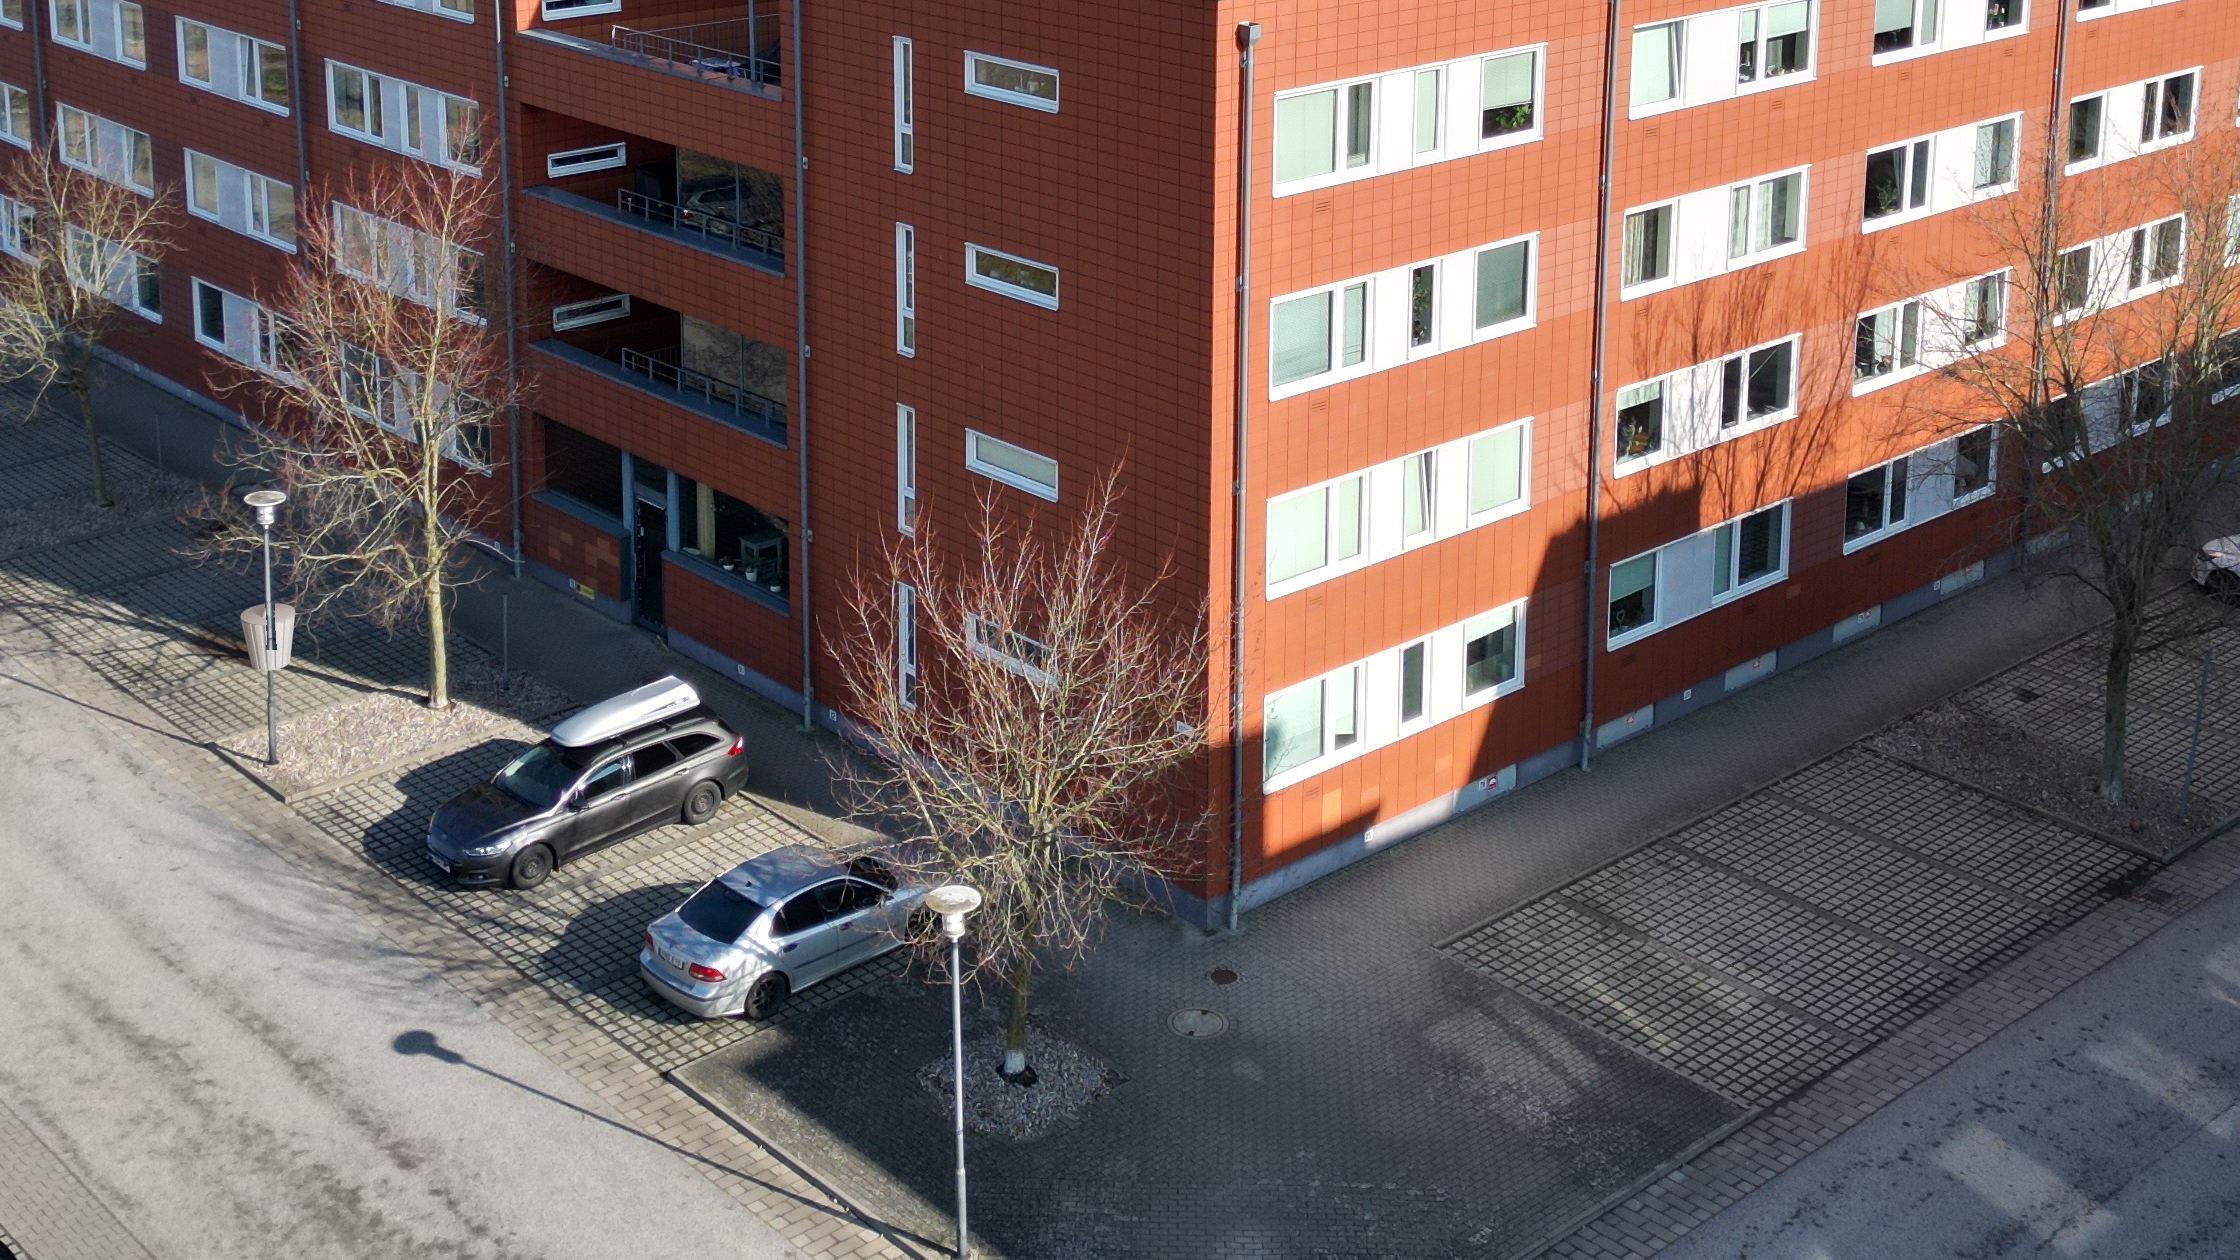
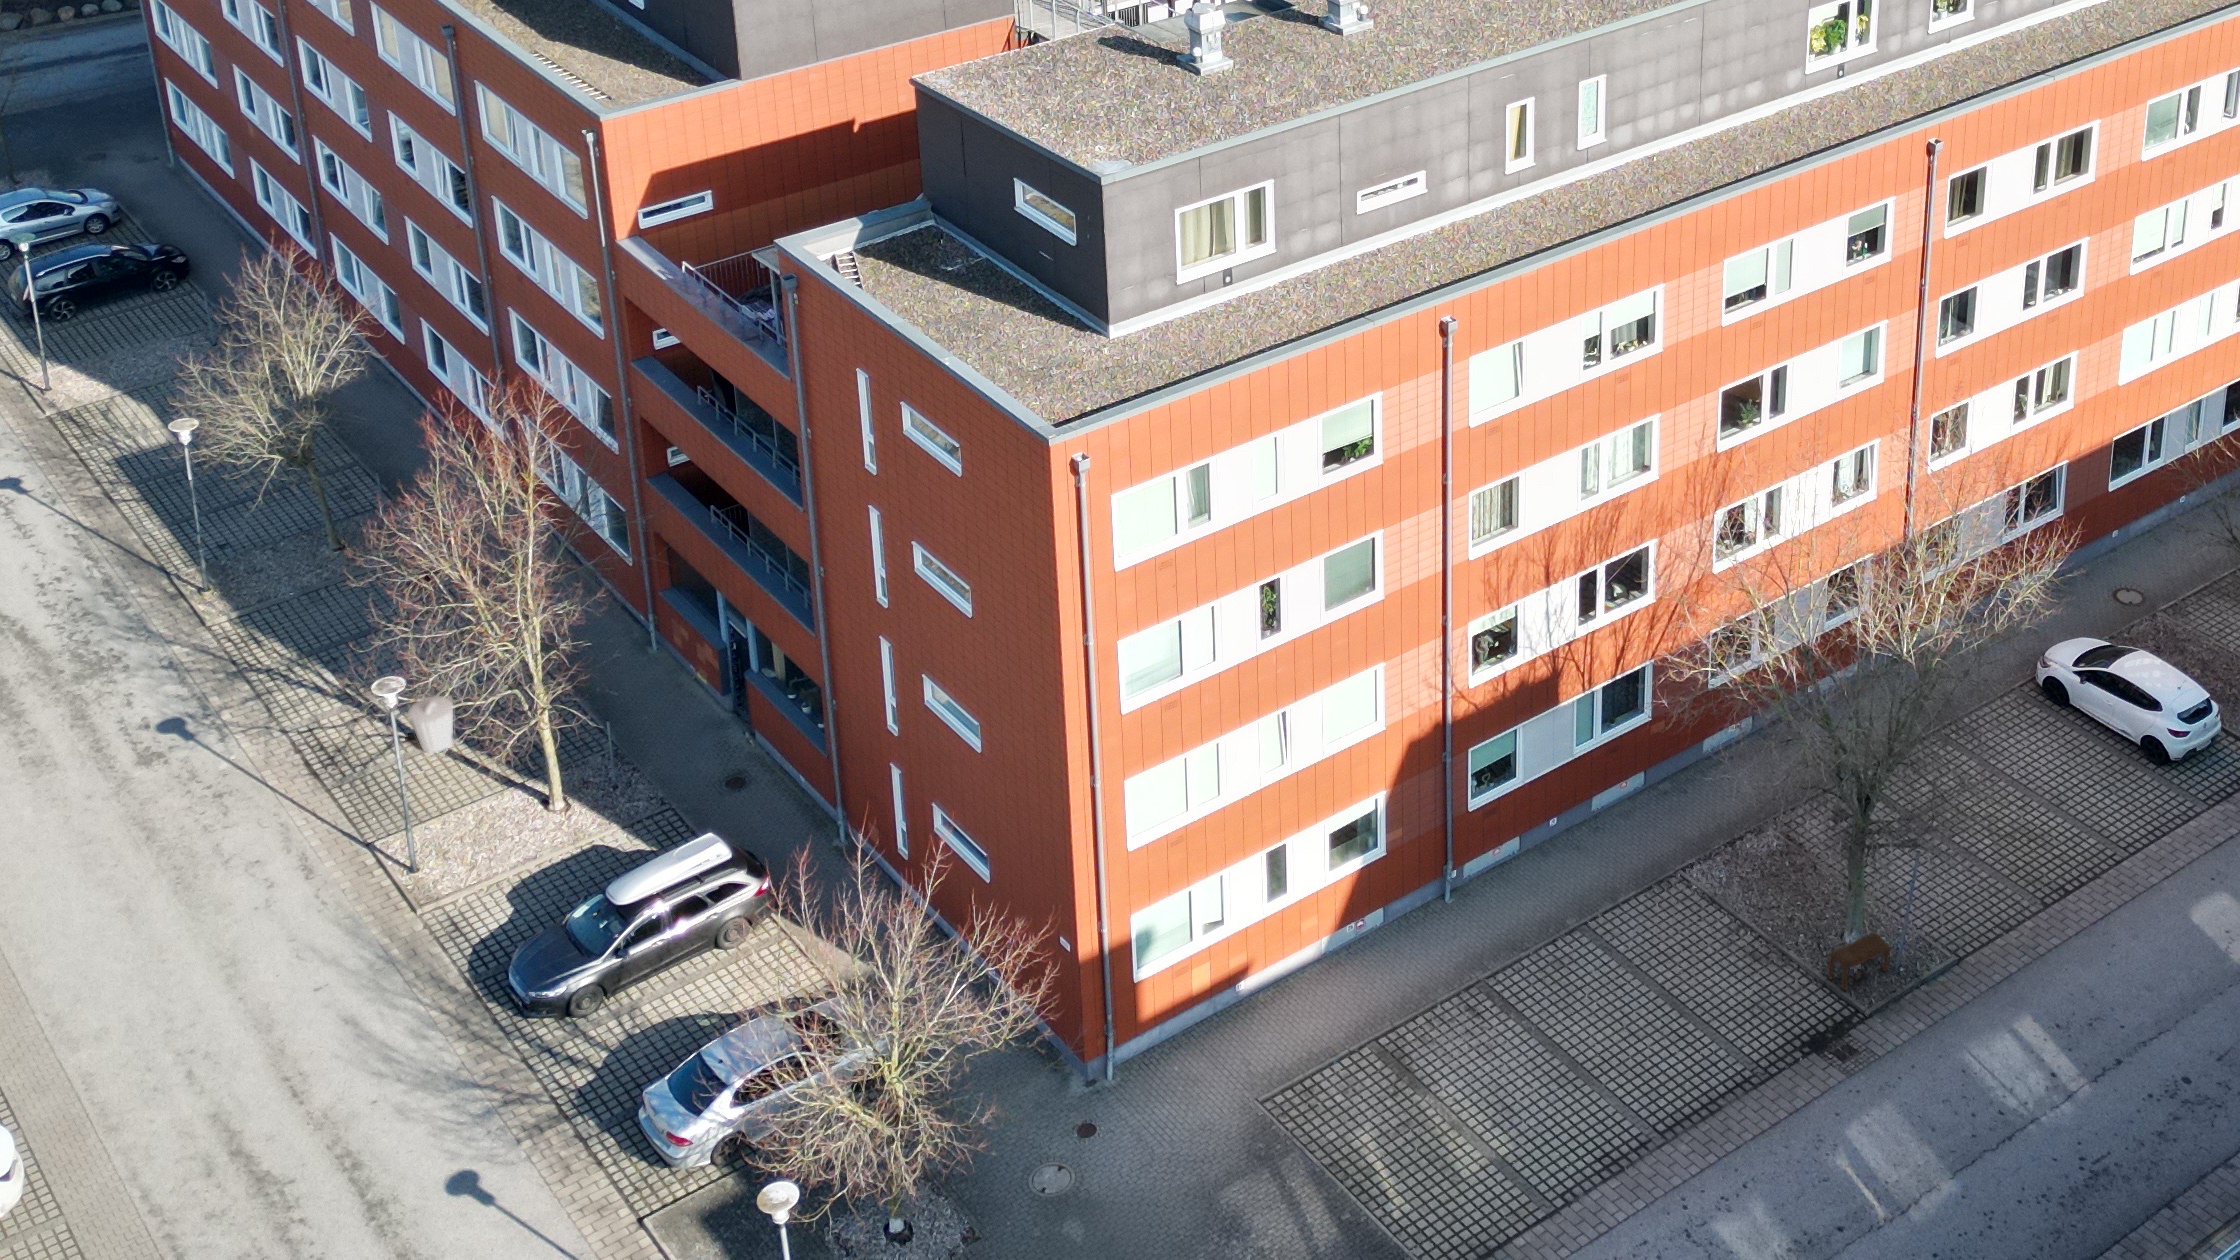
bench: none [2094,774,2172,842] -> present [1827,932,1891,991]

